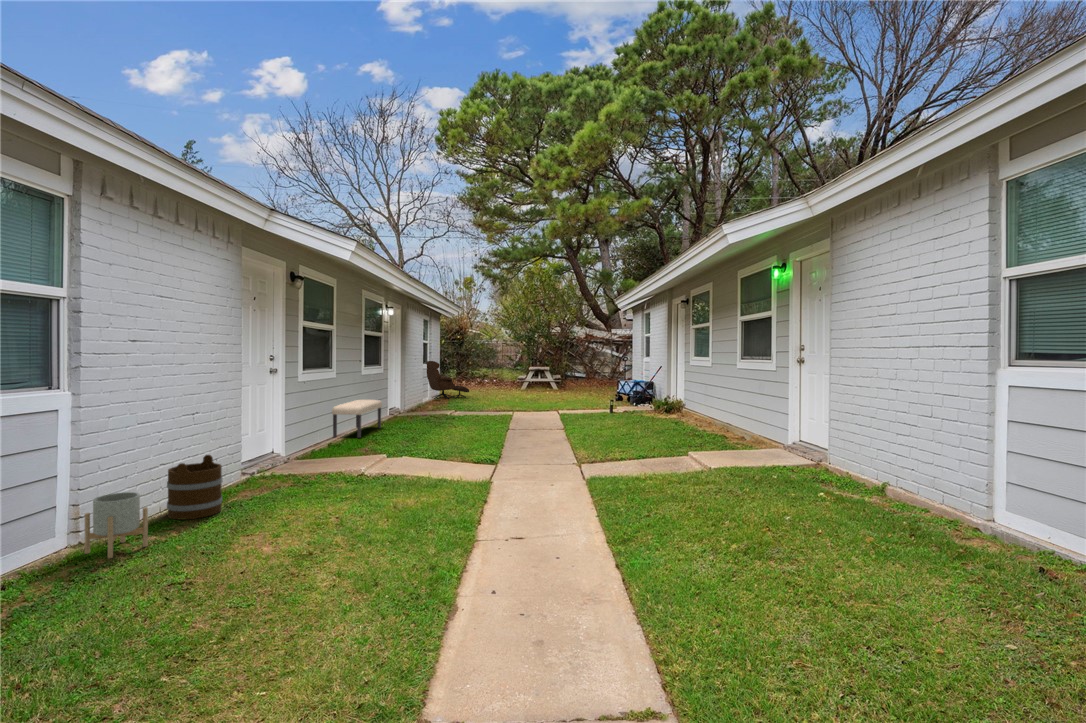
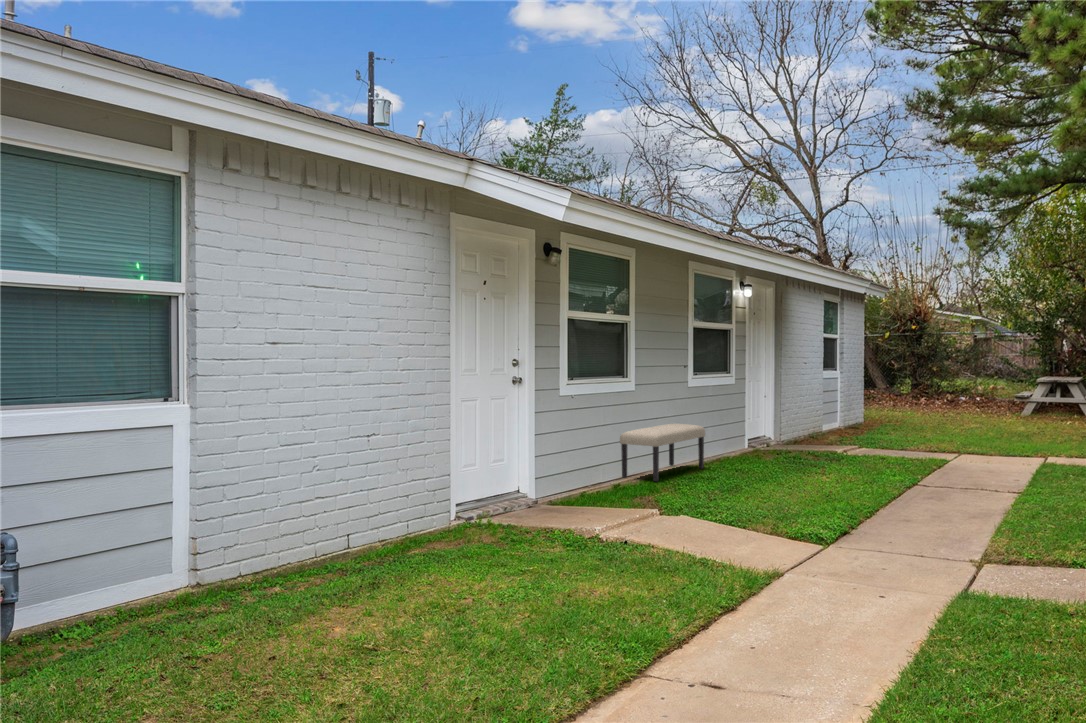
lounge chair: present [427,361,469,399] -> none [830,365,906,428]
bucket: present [167,455,222,520] -> none [319,490,381,571]
planter: present [85,492,148,558] -> none [202,528,258,606]

